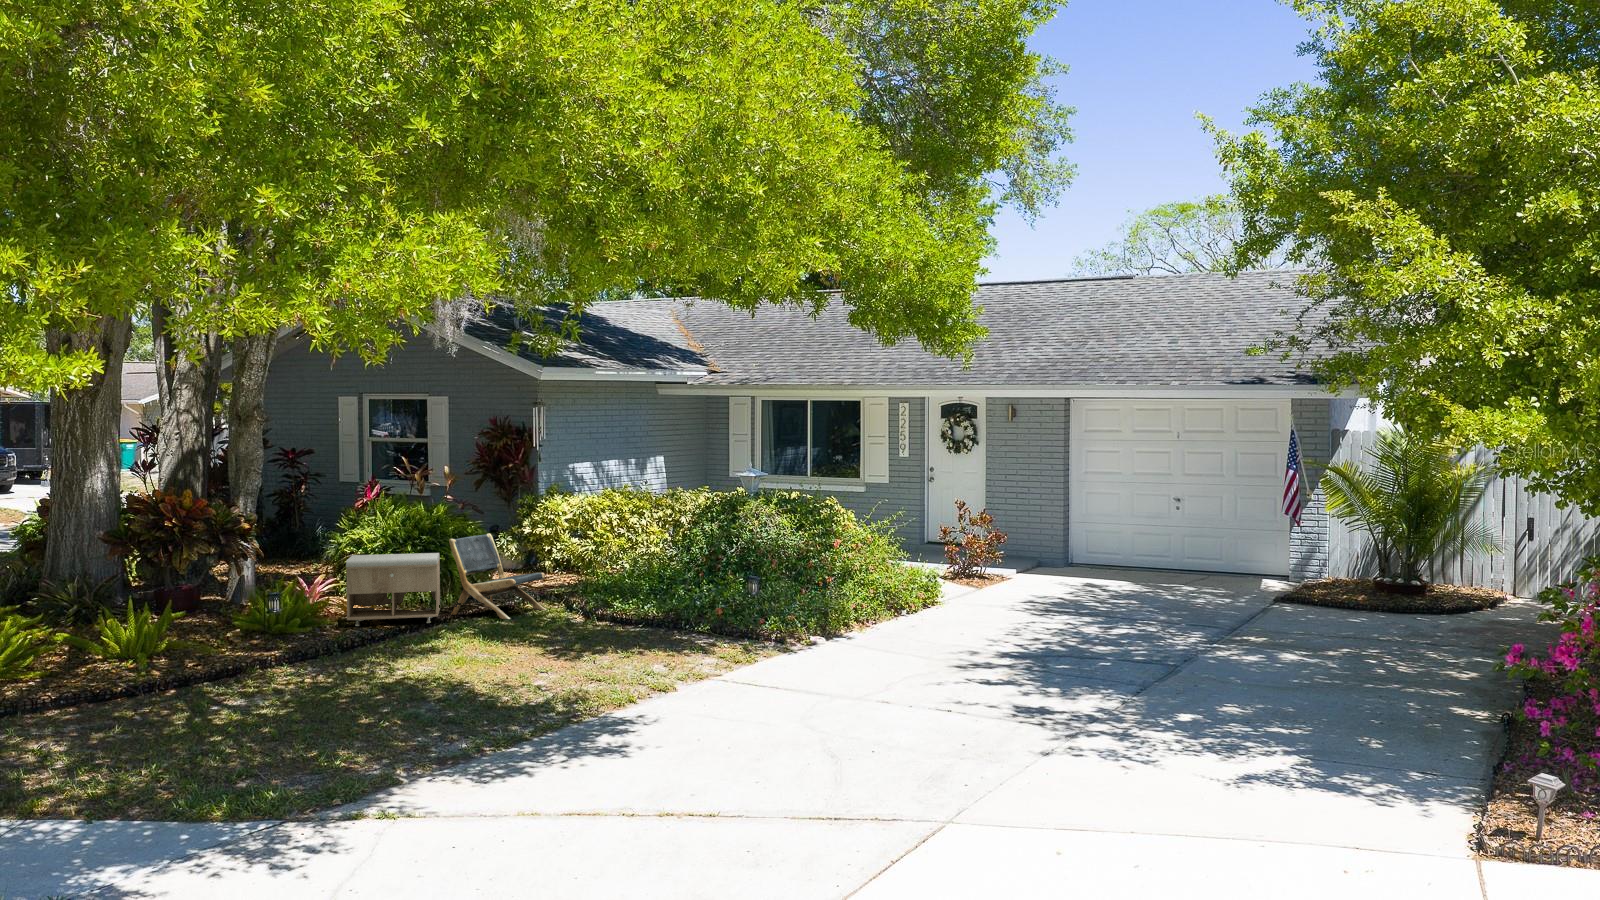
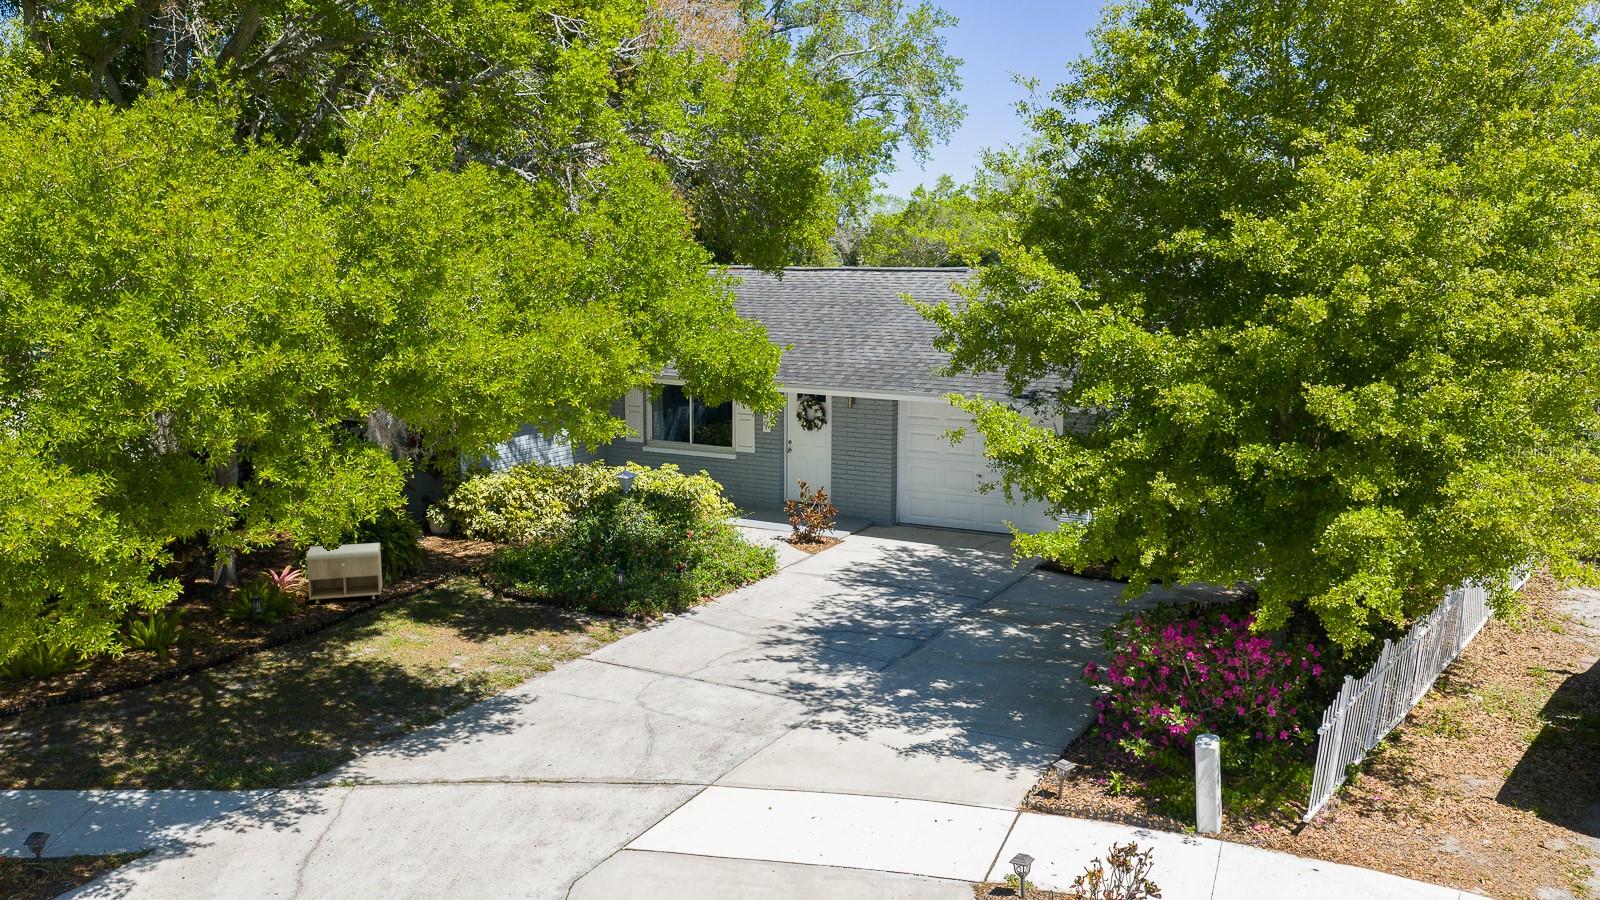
lounge chair: present [449,533,546,619] -> none [387,522,467,594]

